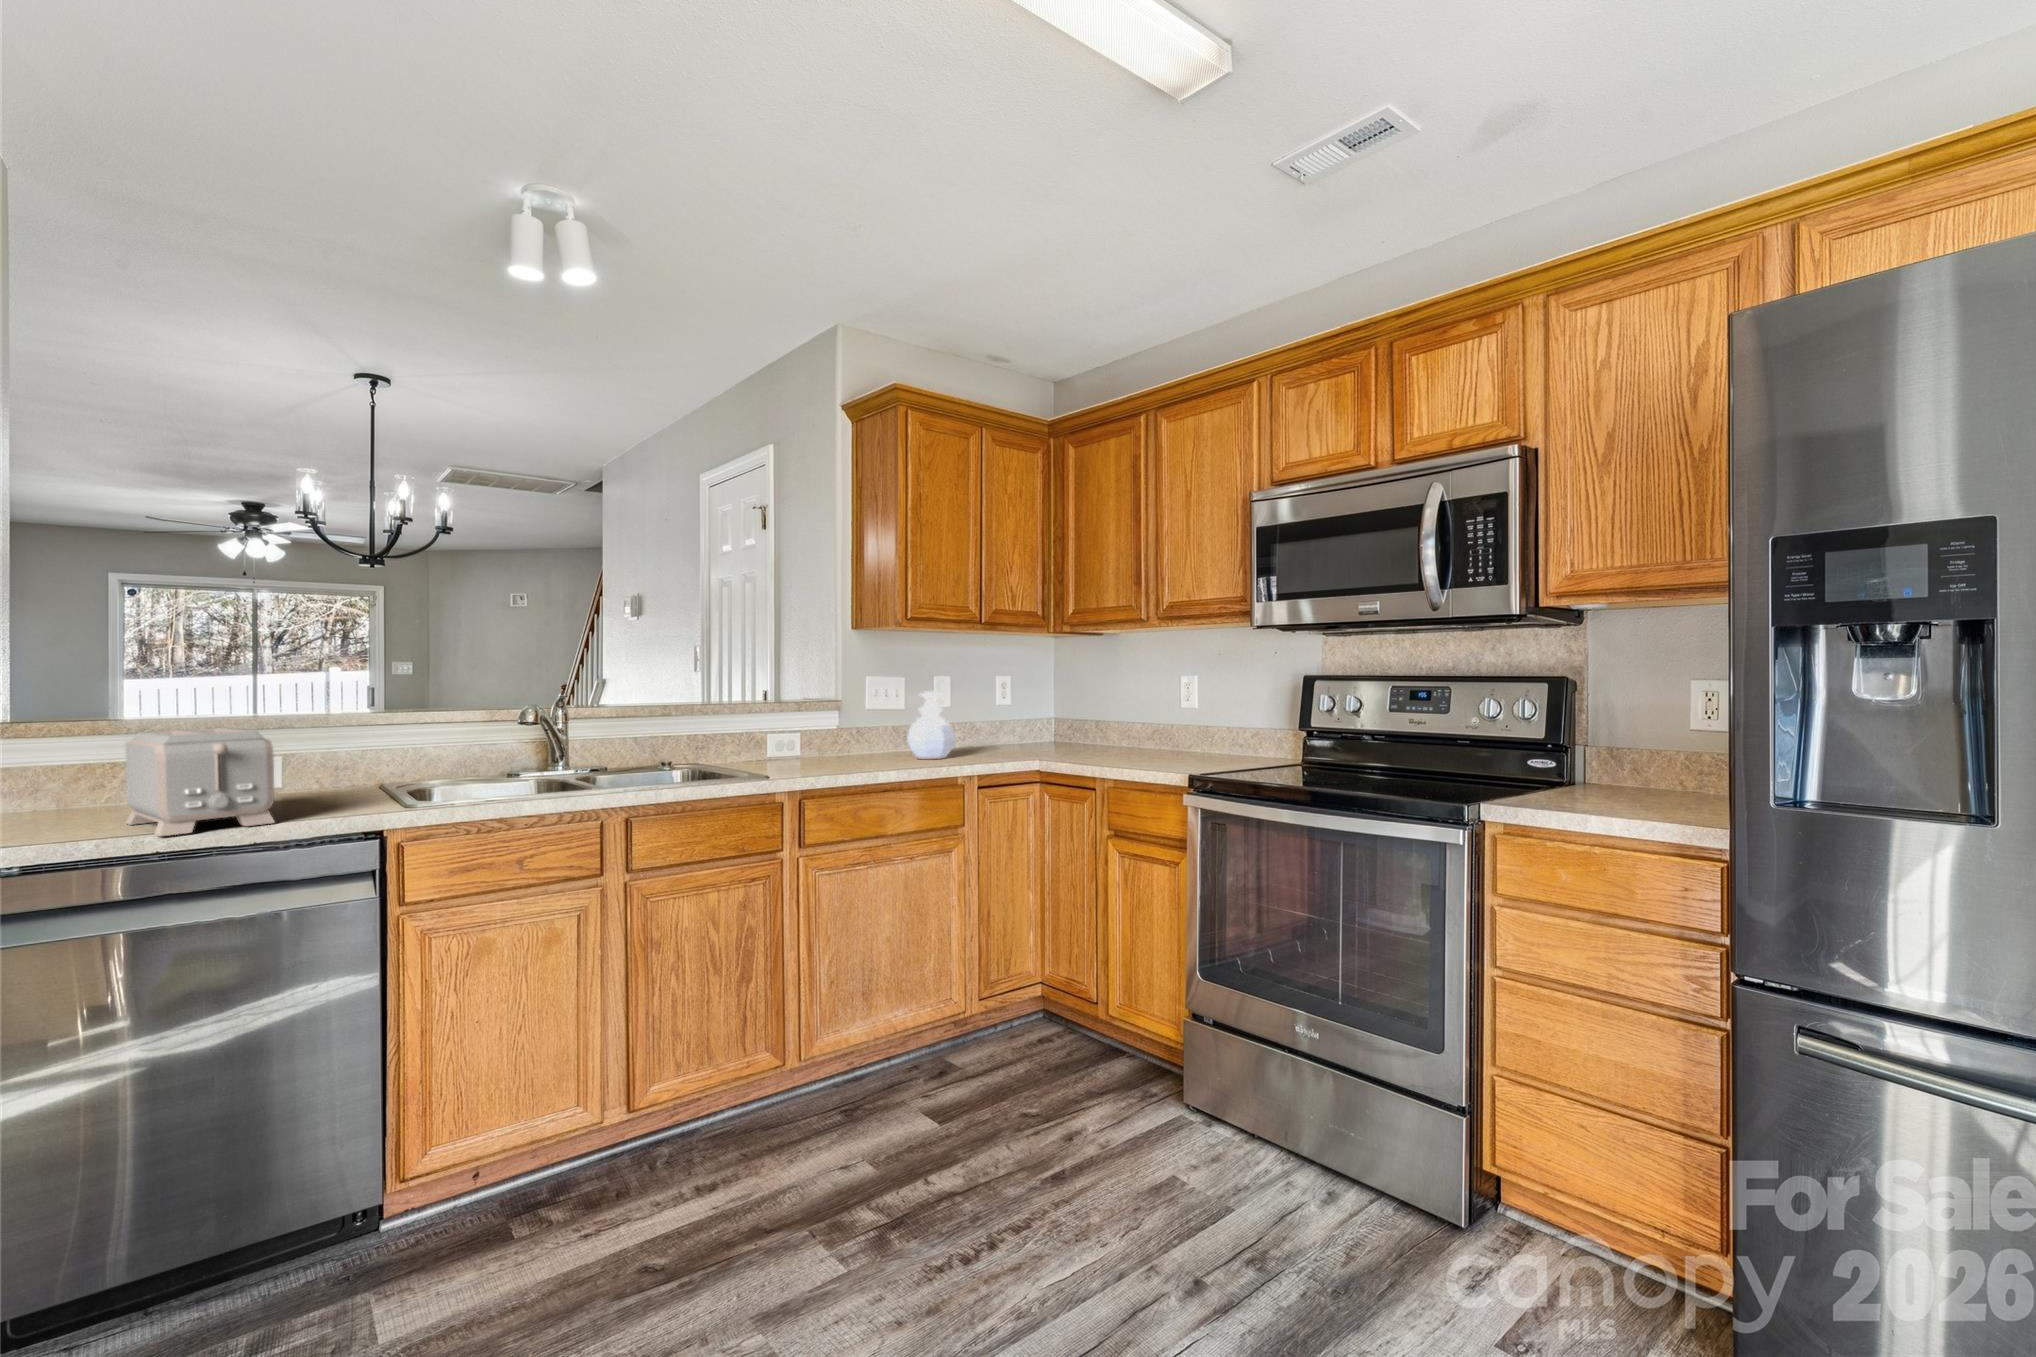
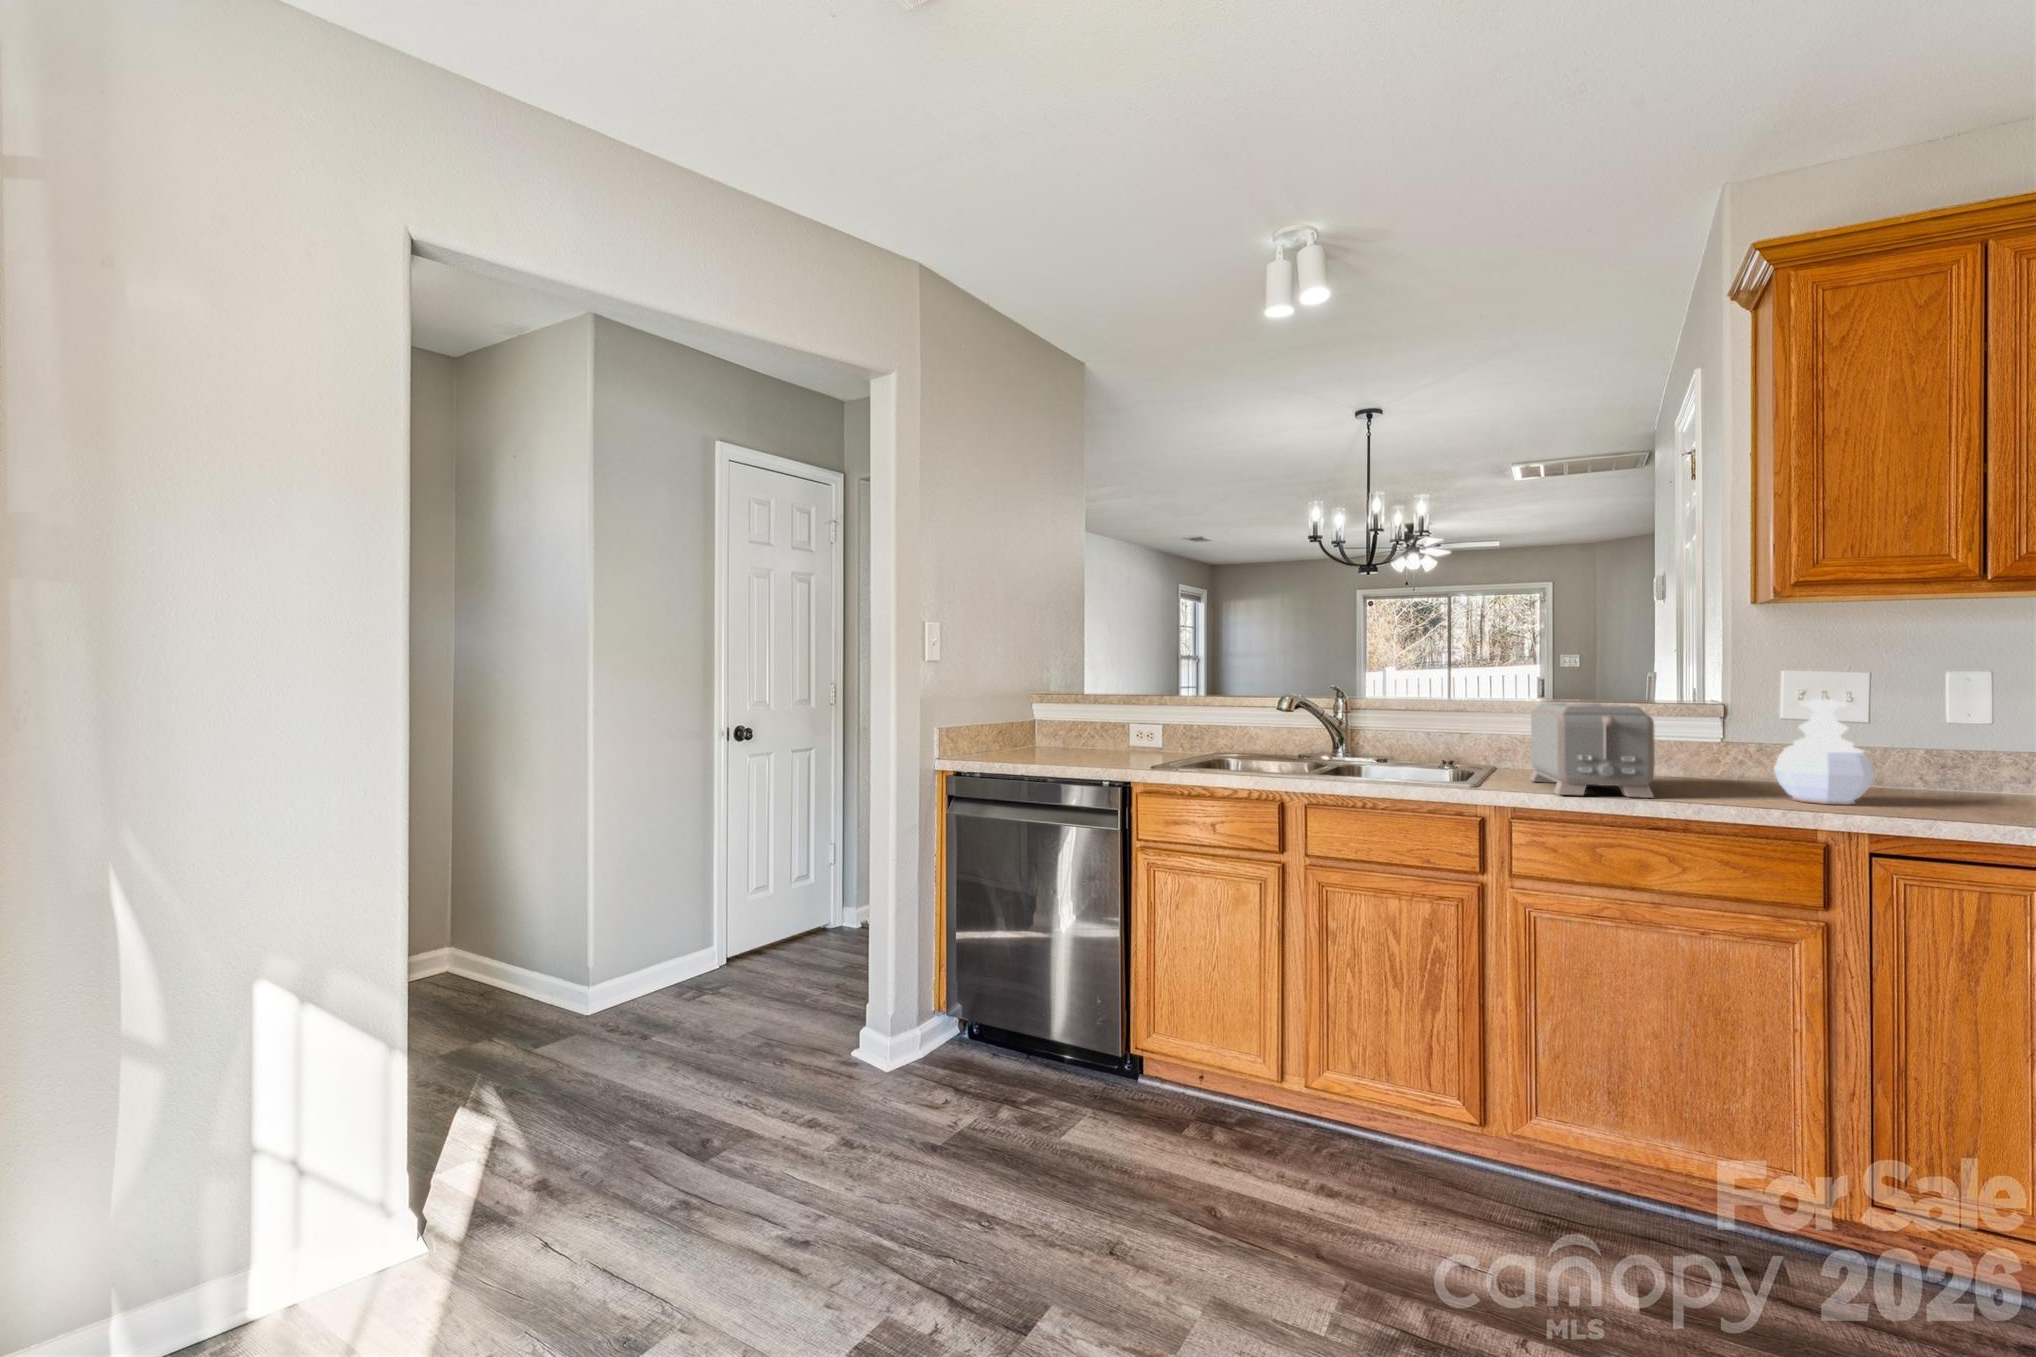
toaster: present [125,728,275,836] -> present [1530,703,1654,798]

